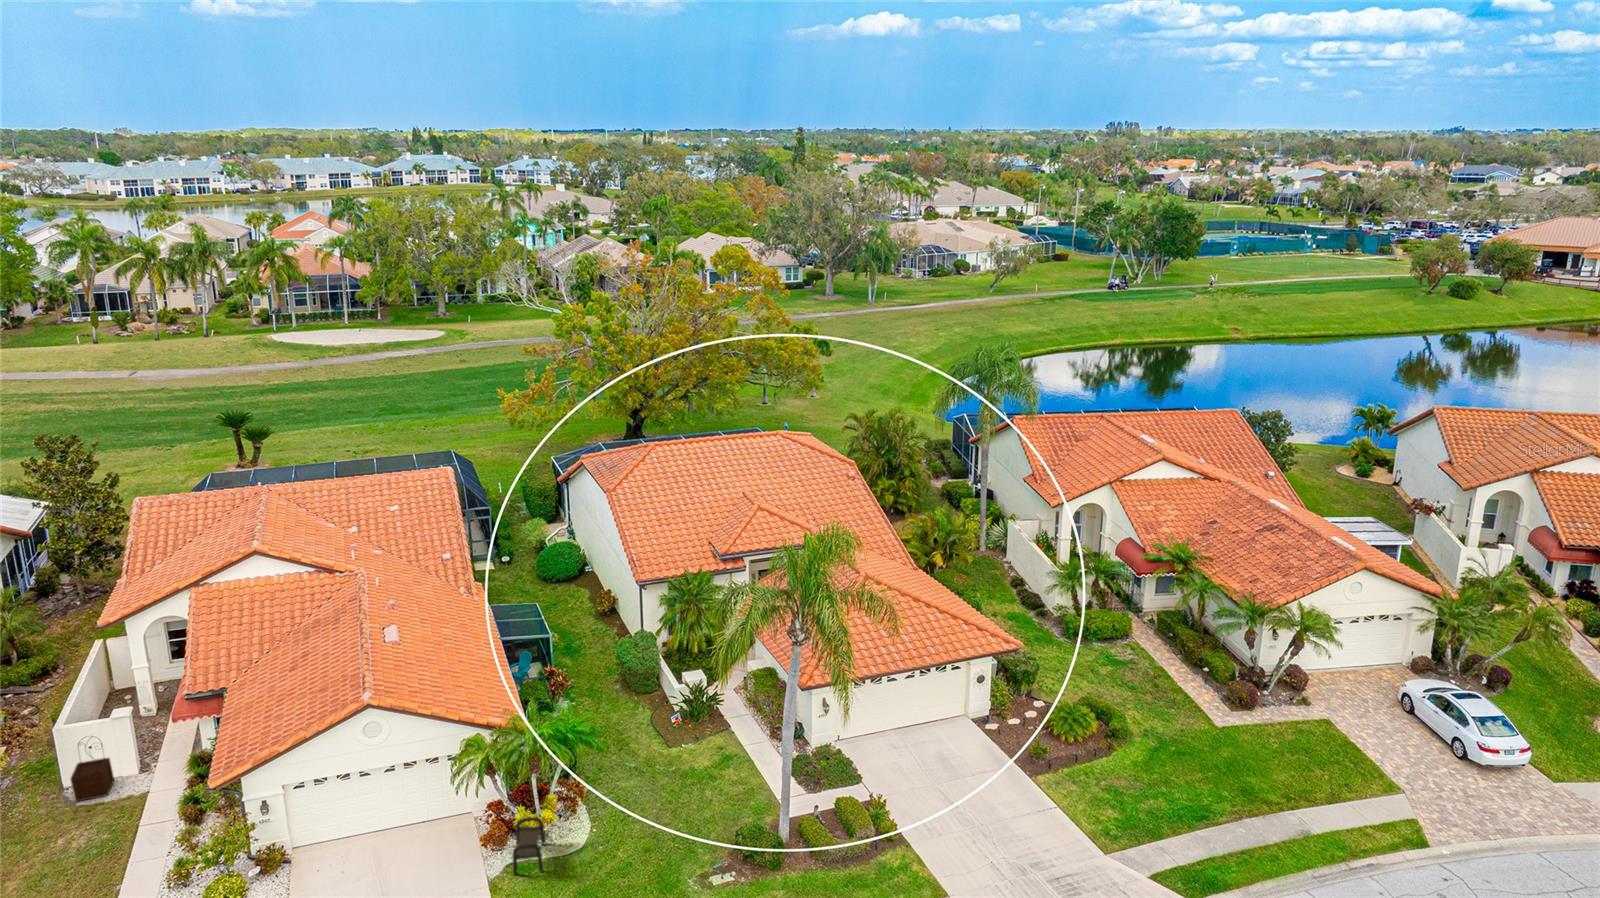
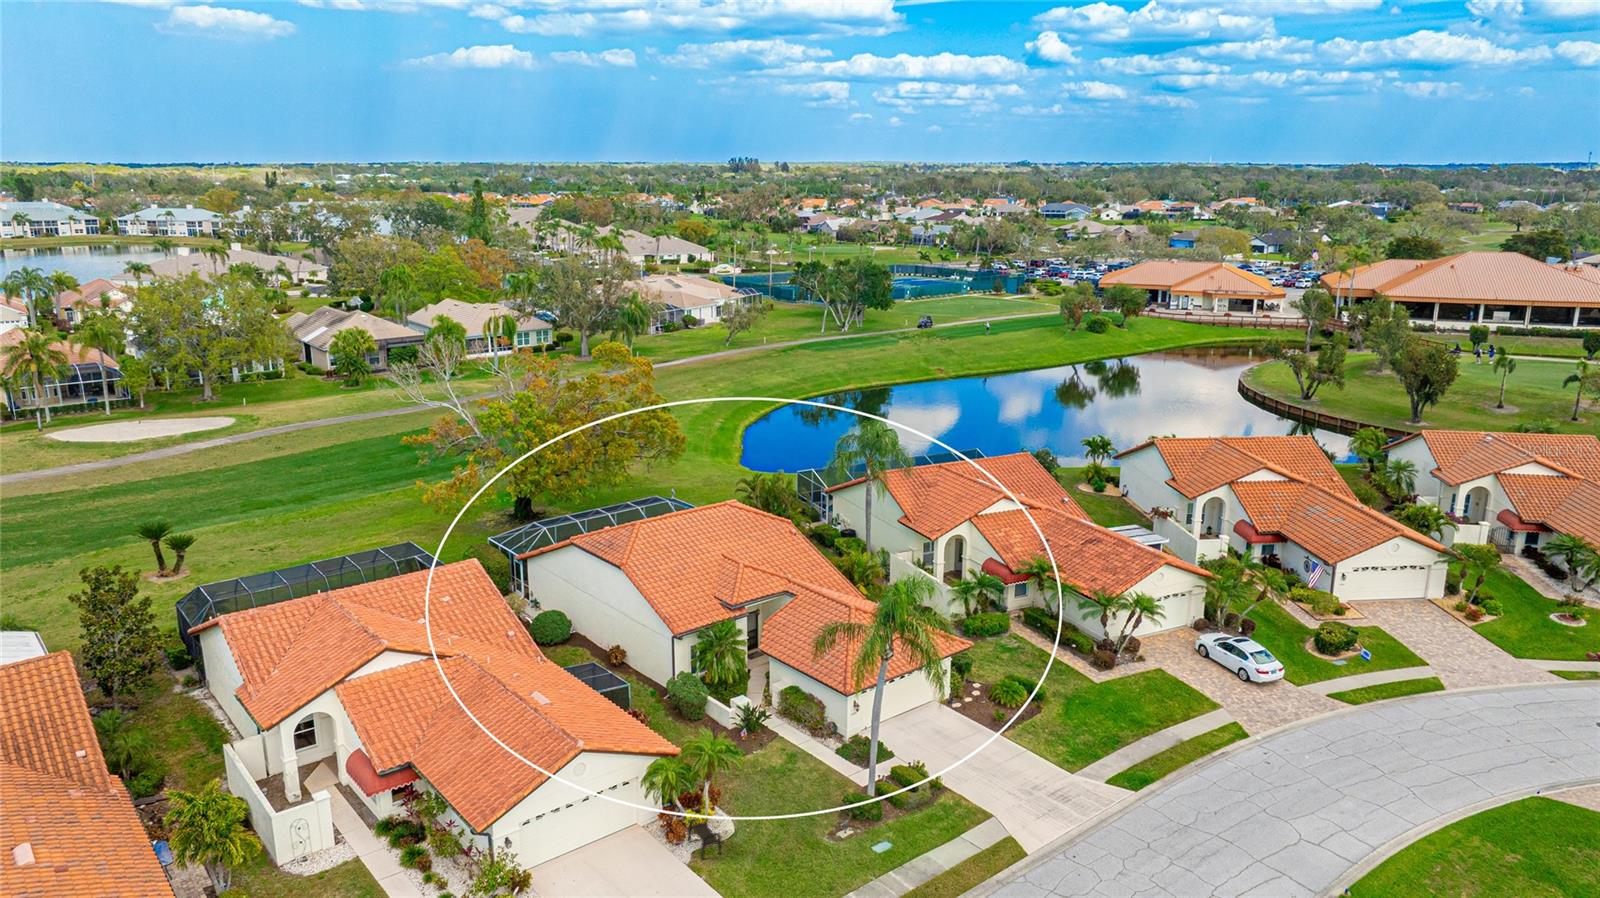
wooden crate: present [71,758,114,802] -> none [275,839,310,880]

